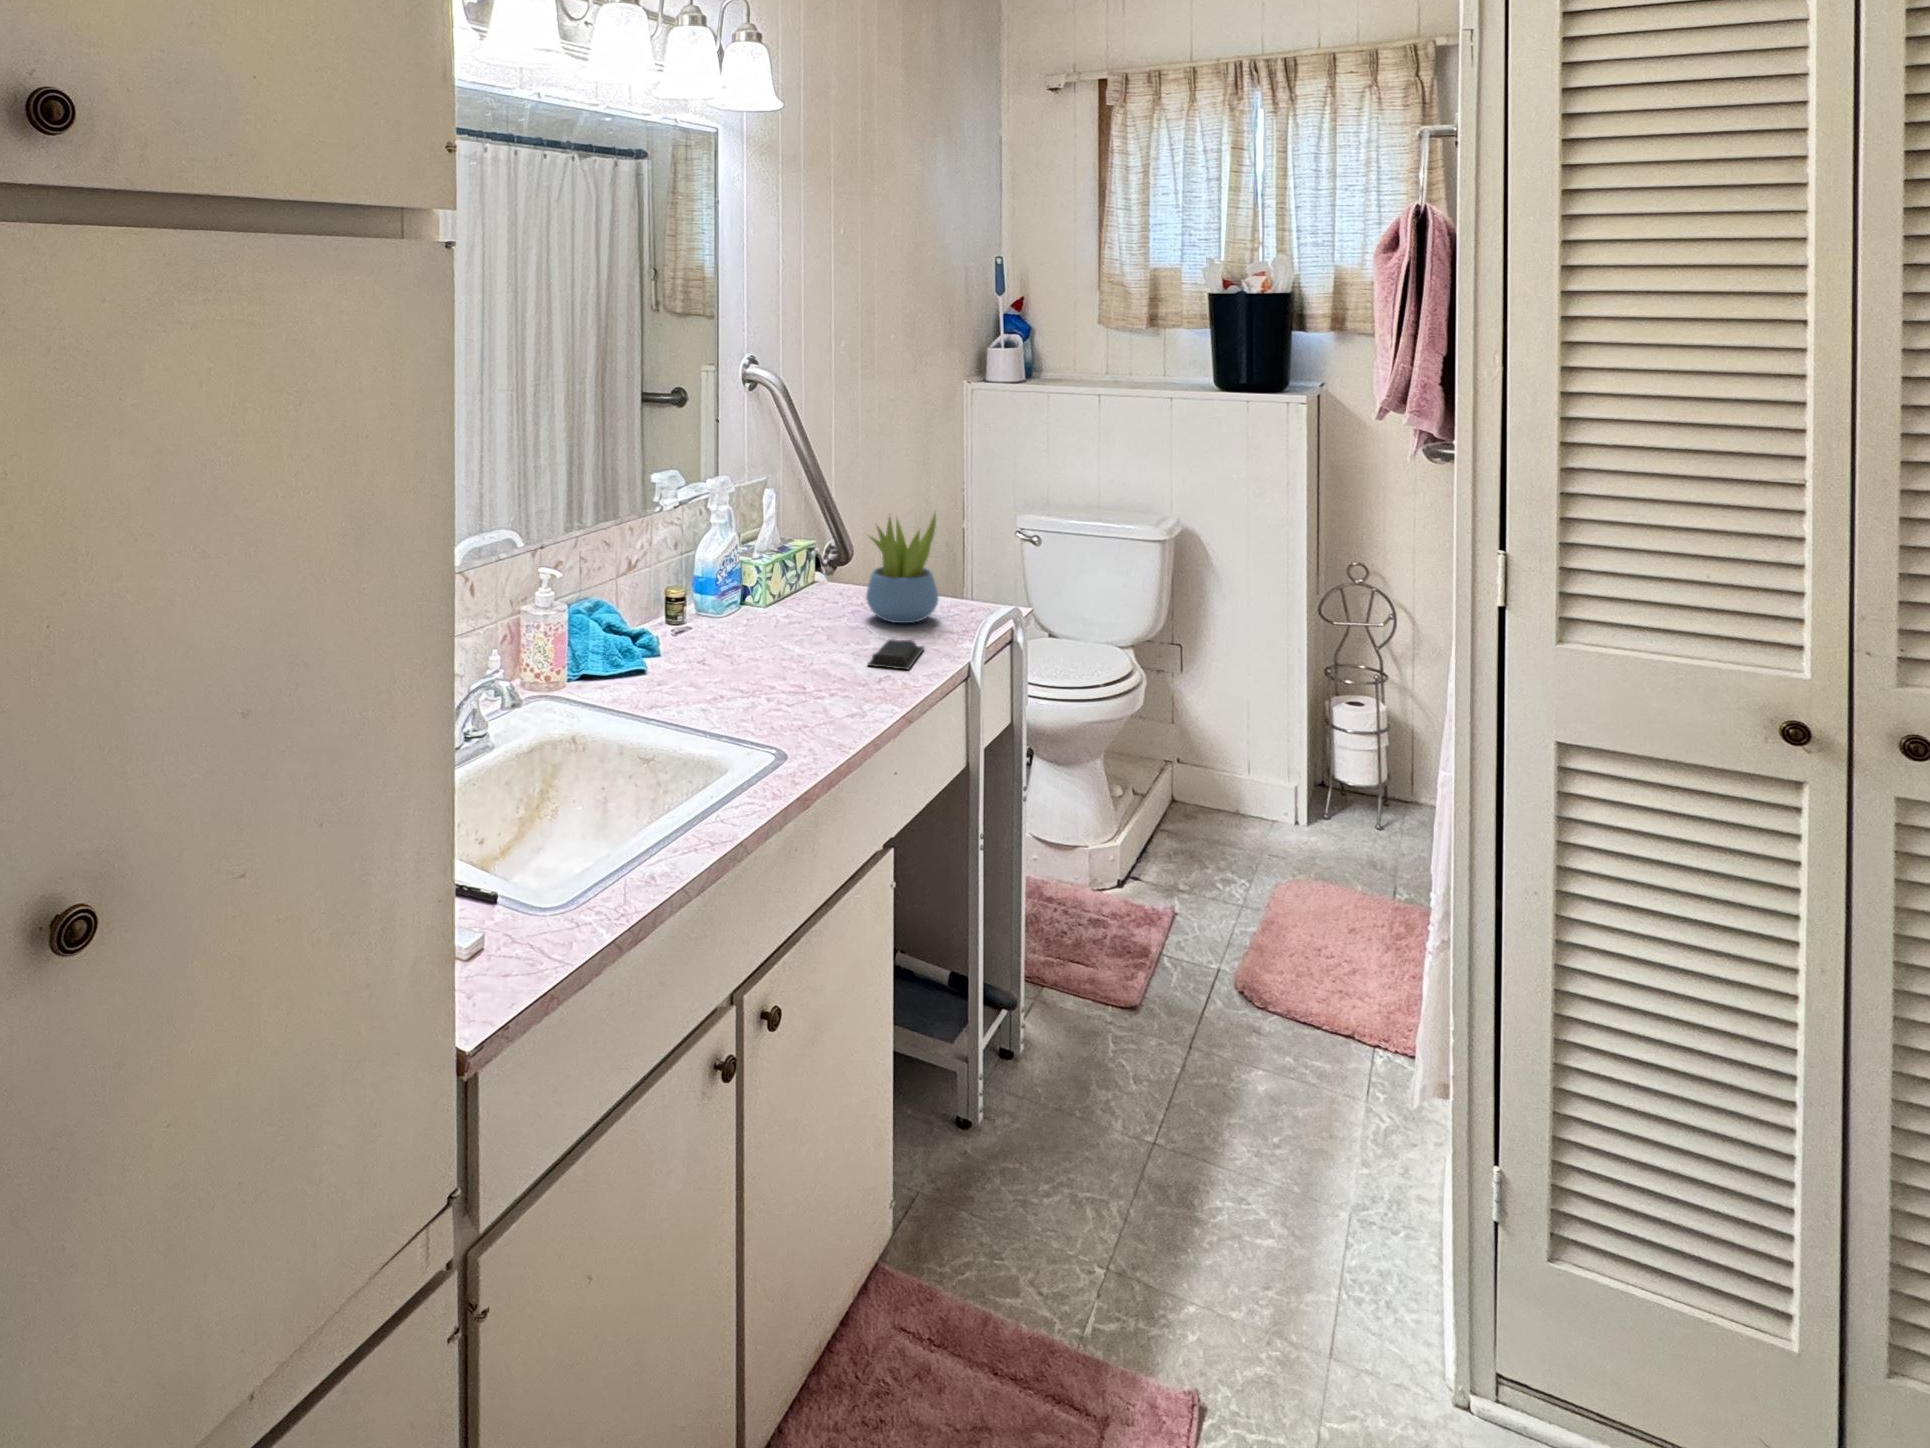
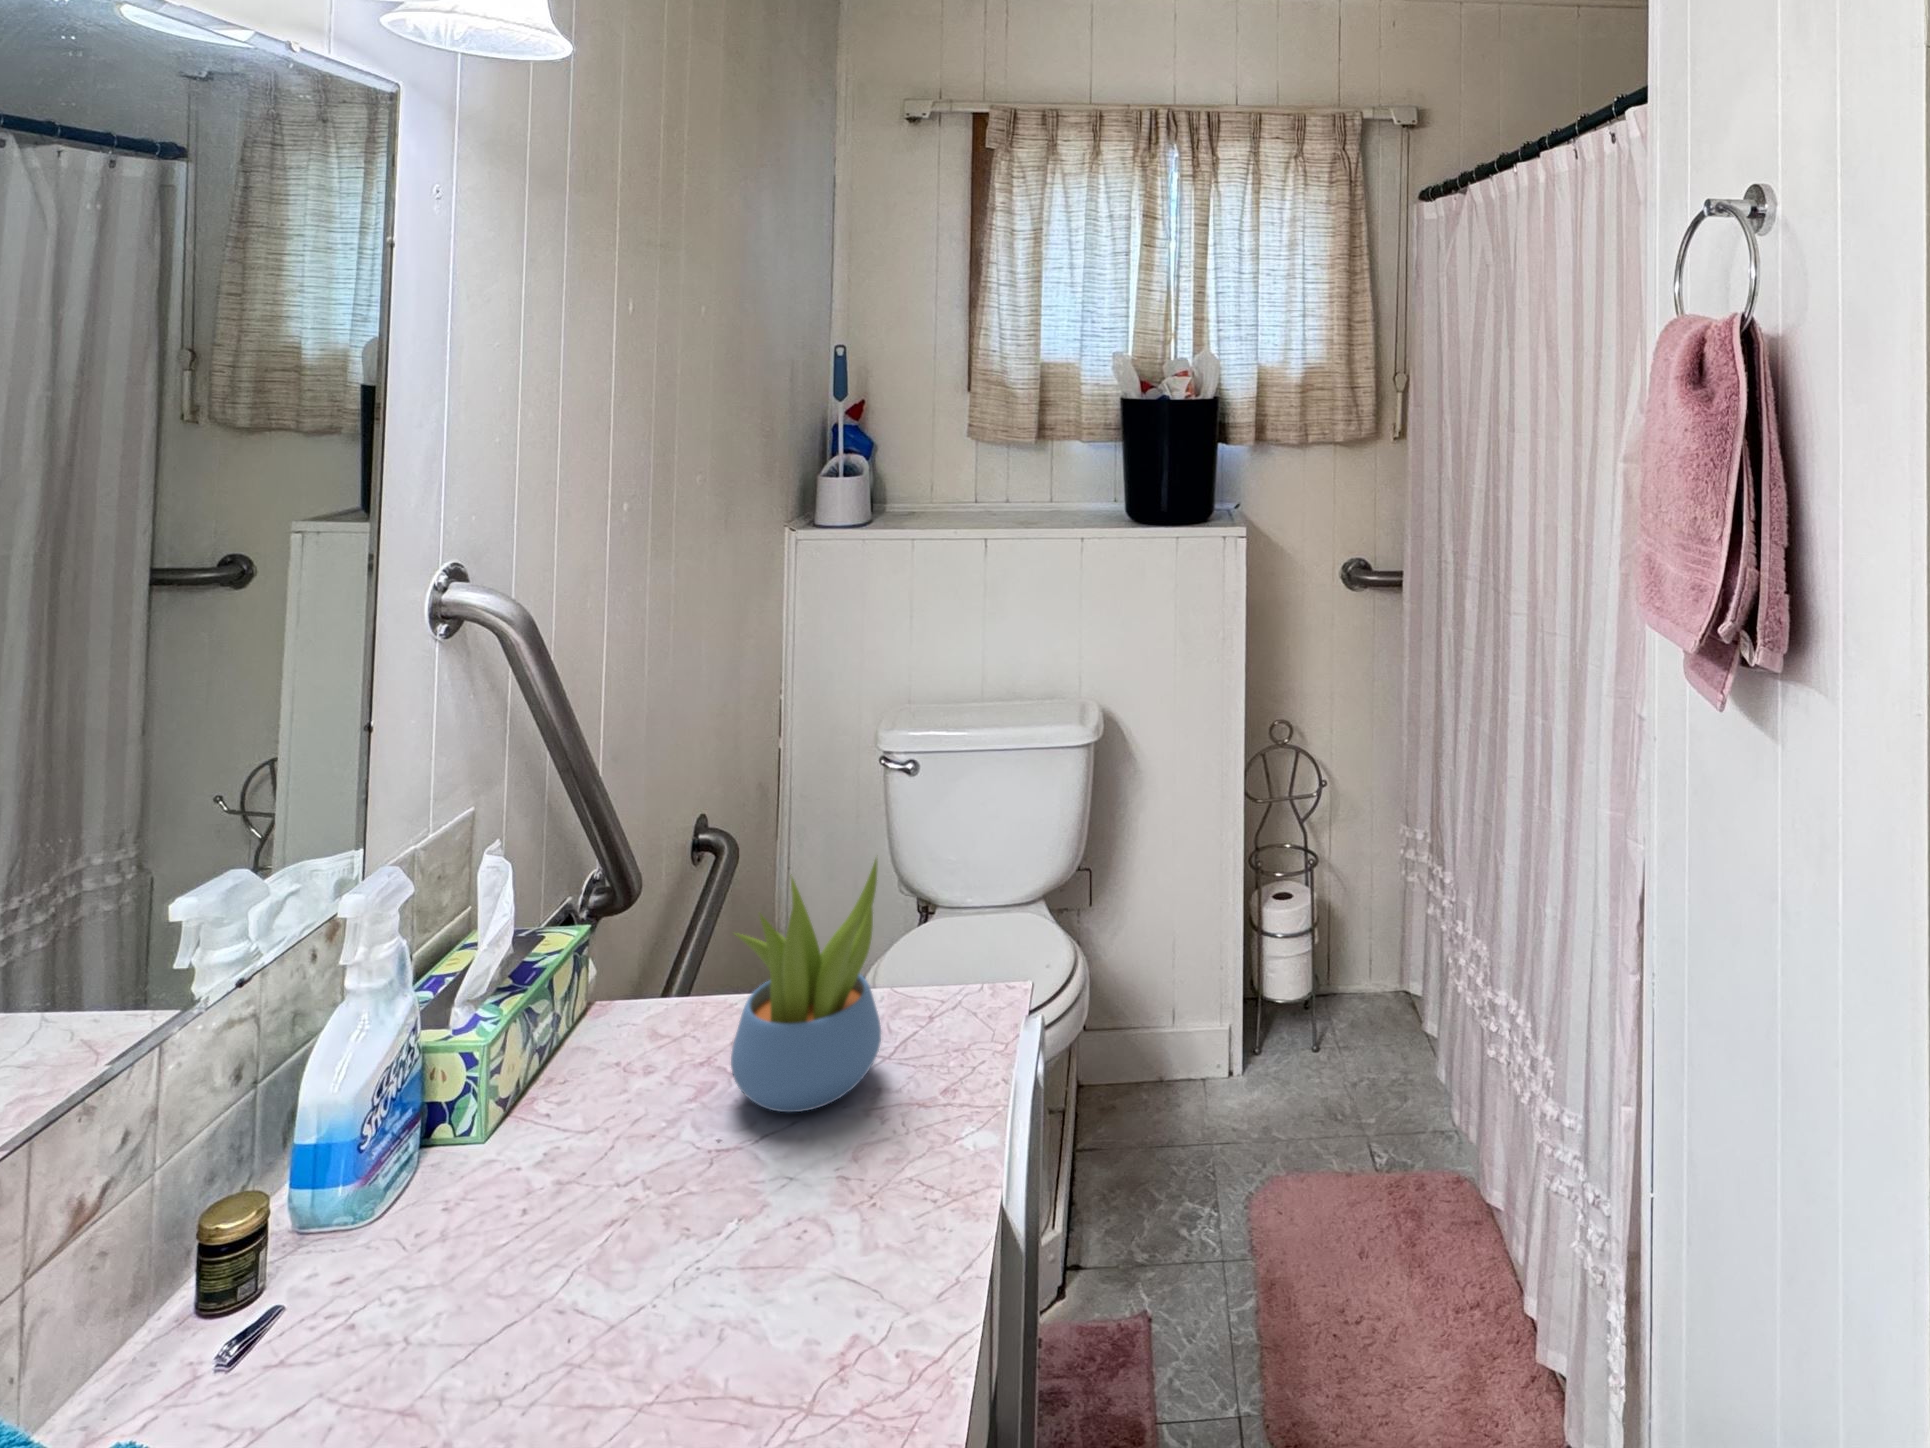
soap bar: present [868,639,924,669] -> none [792,1192,894,1327]

